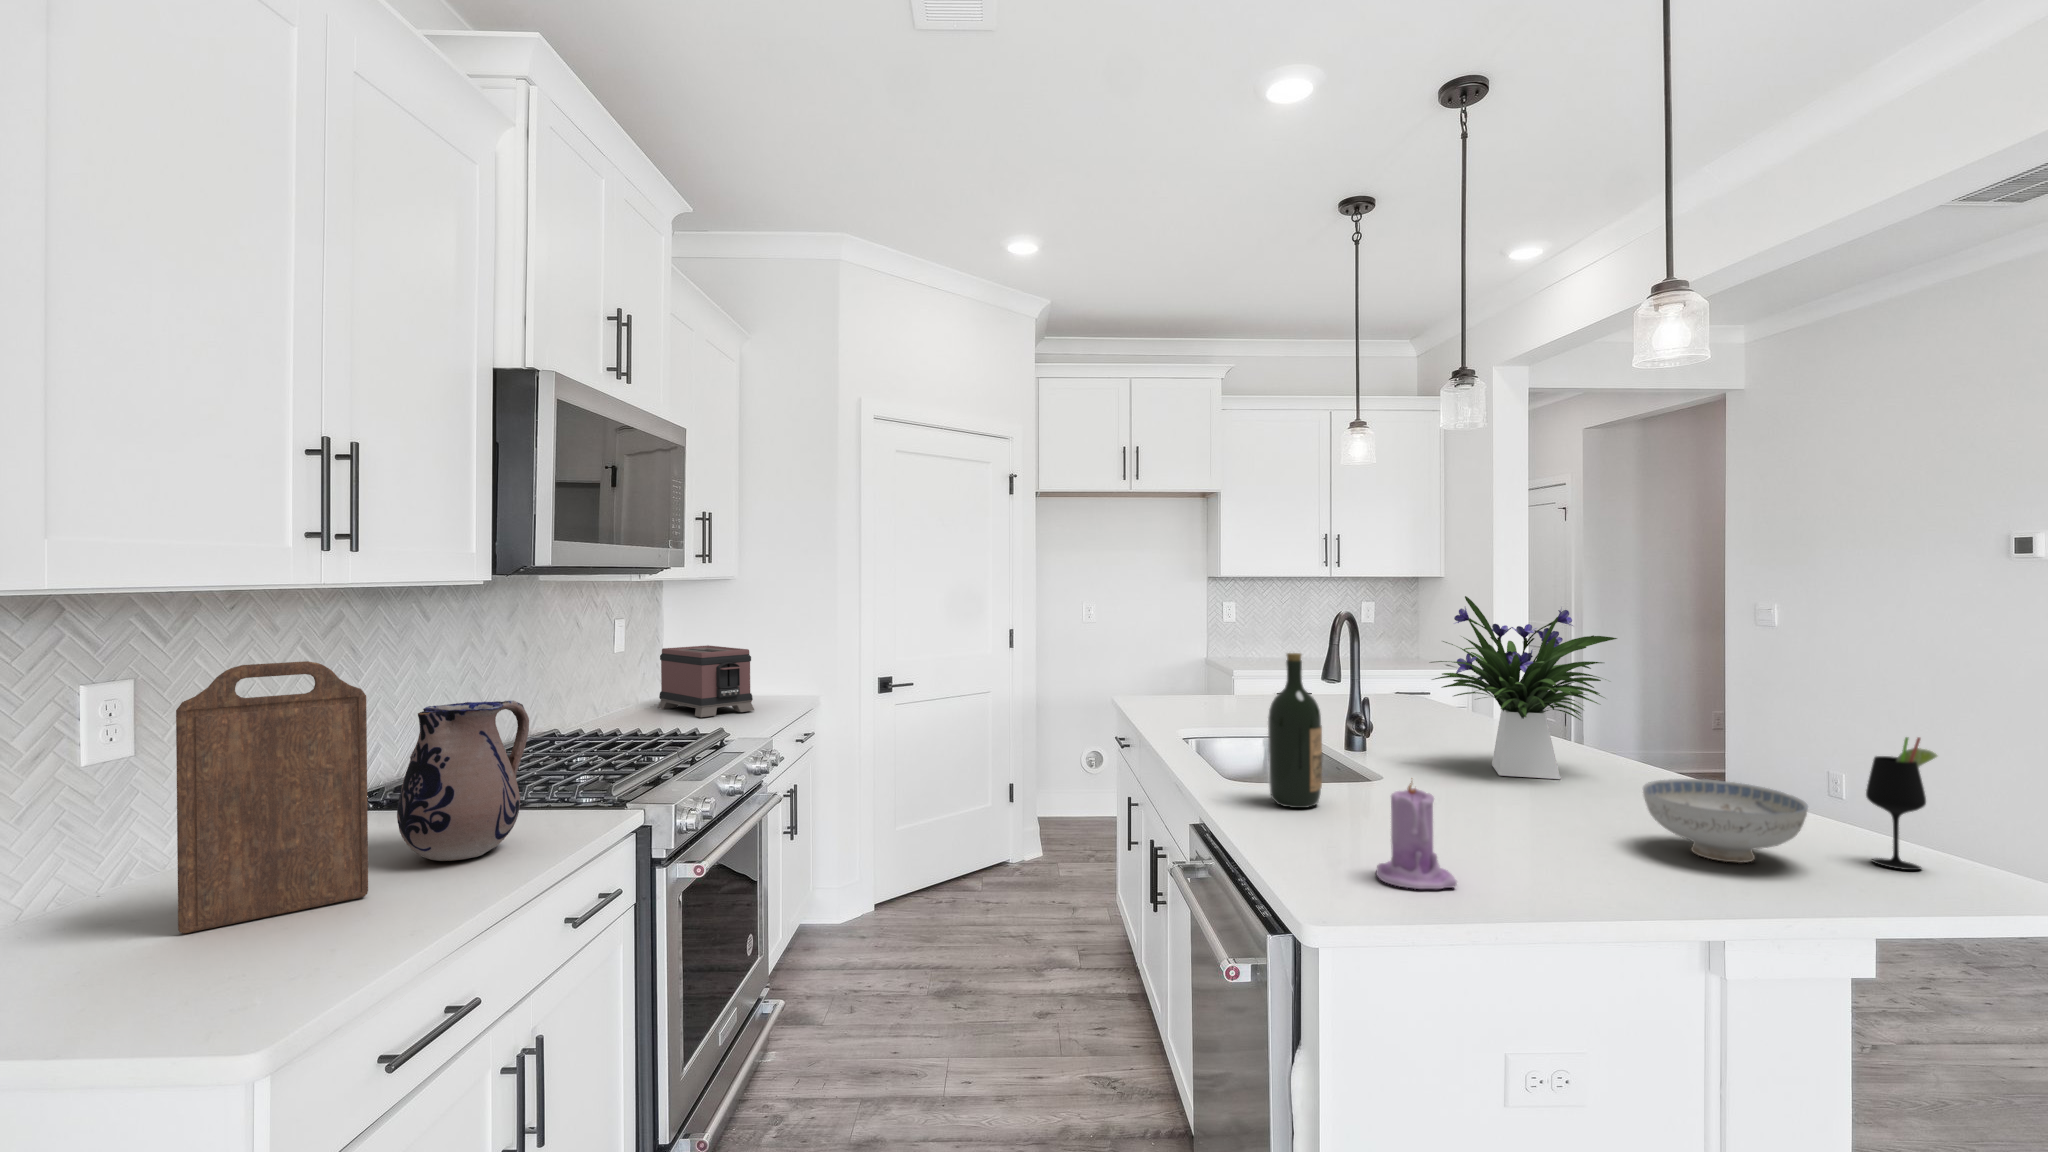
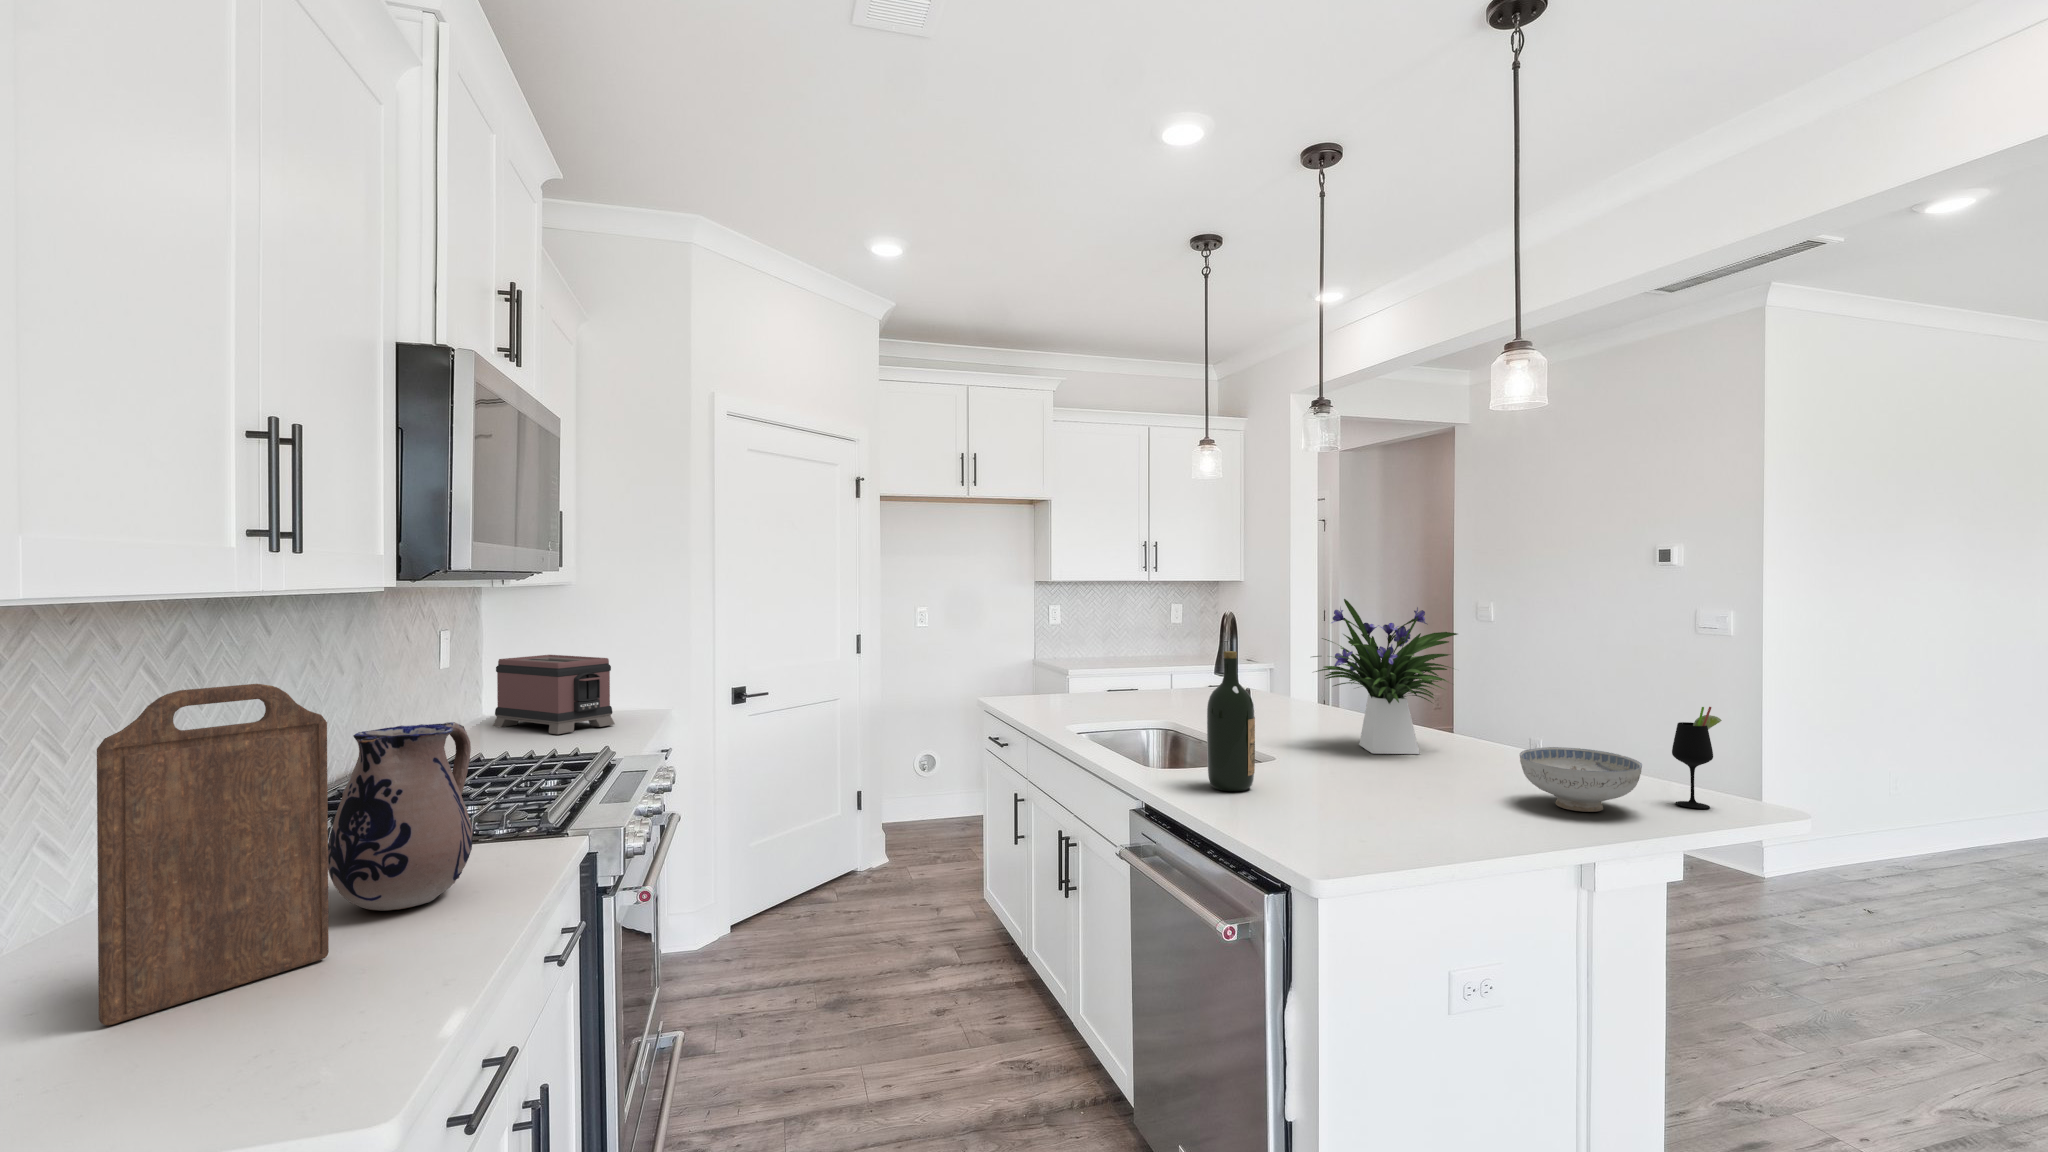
candle: present [1376,783,1457,889] -> none [1345,757,1416,852]

